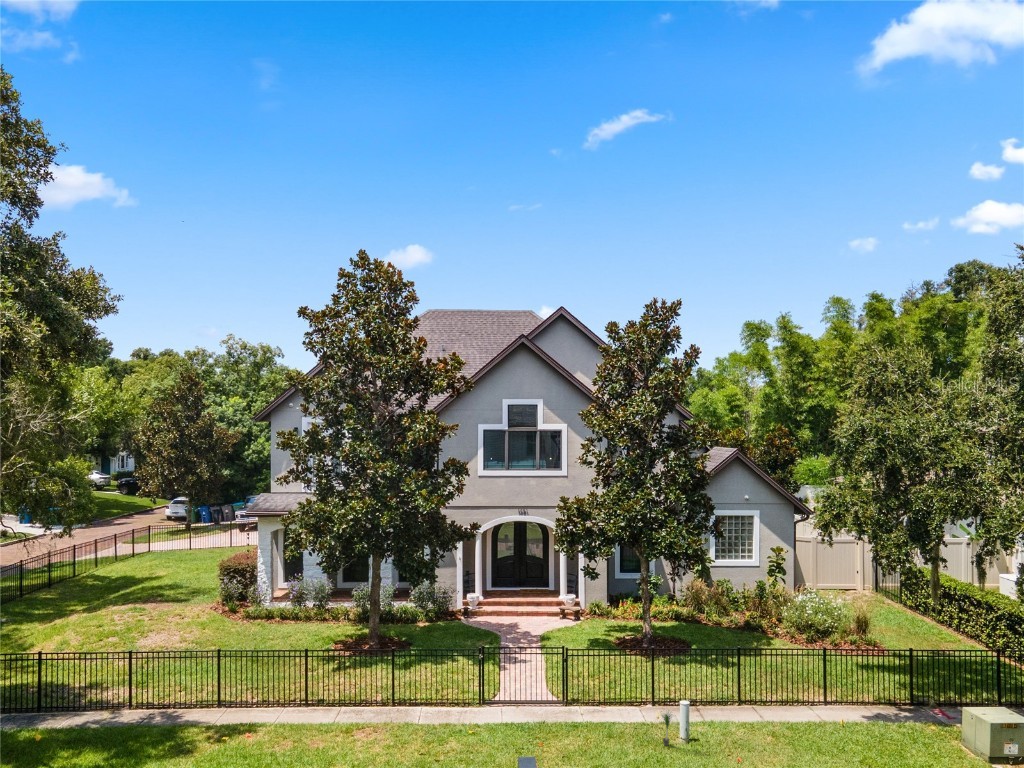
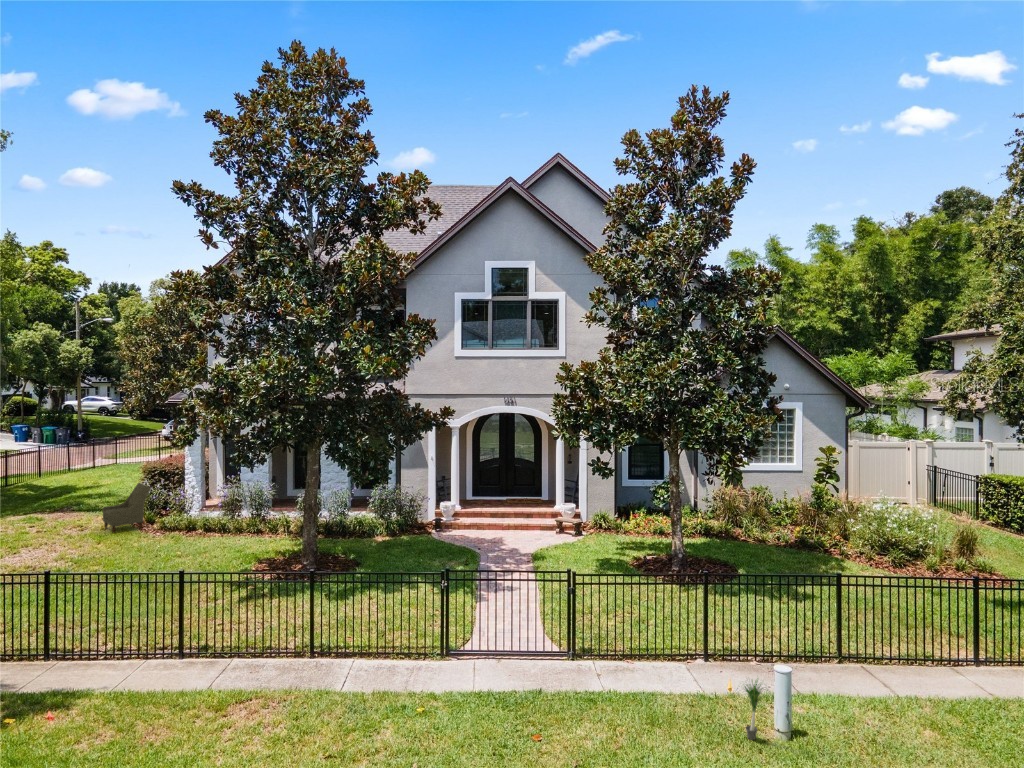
chair: none [201,580,238,621] -> present [103,483,150,533]

